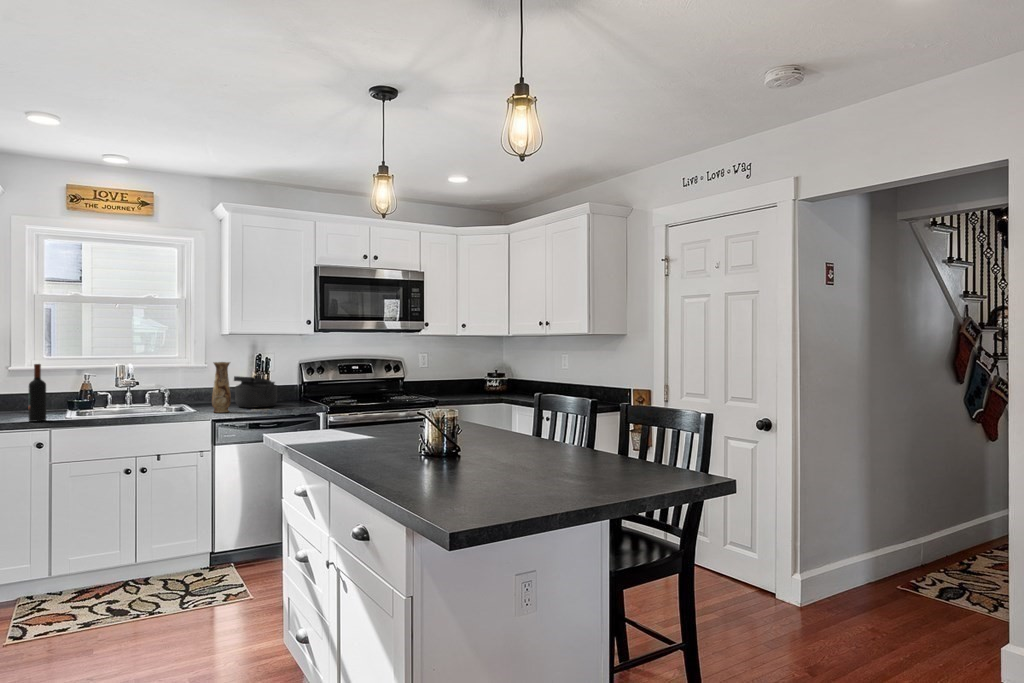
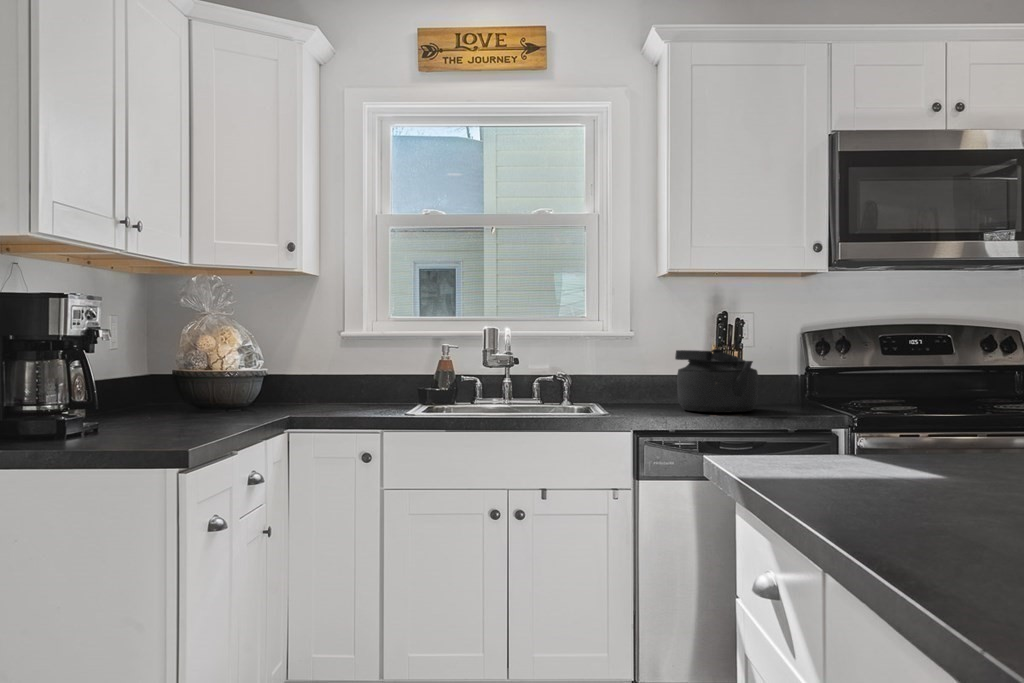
vase: present [212,362,231,412] -> none [632,317,667,417]
wine bottle: present [29,364,46,422] -> none [344,317,369,415]

